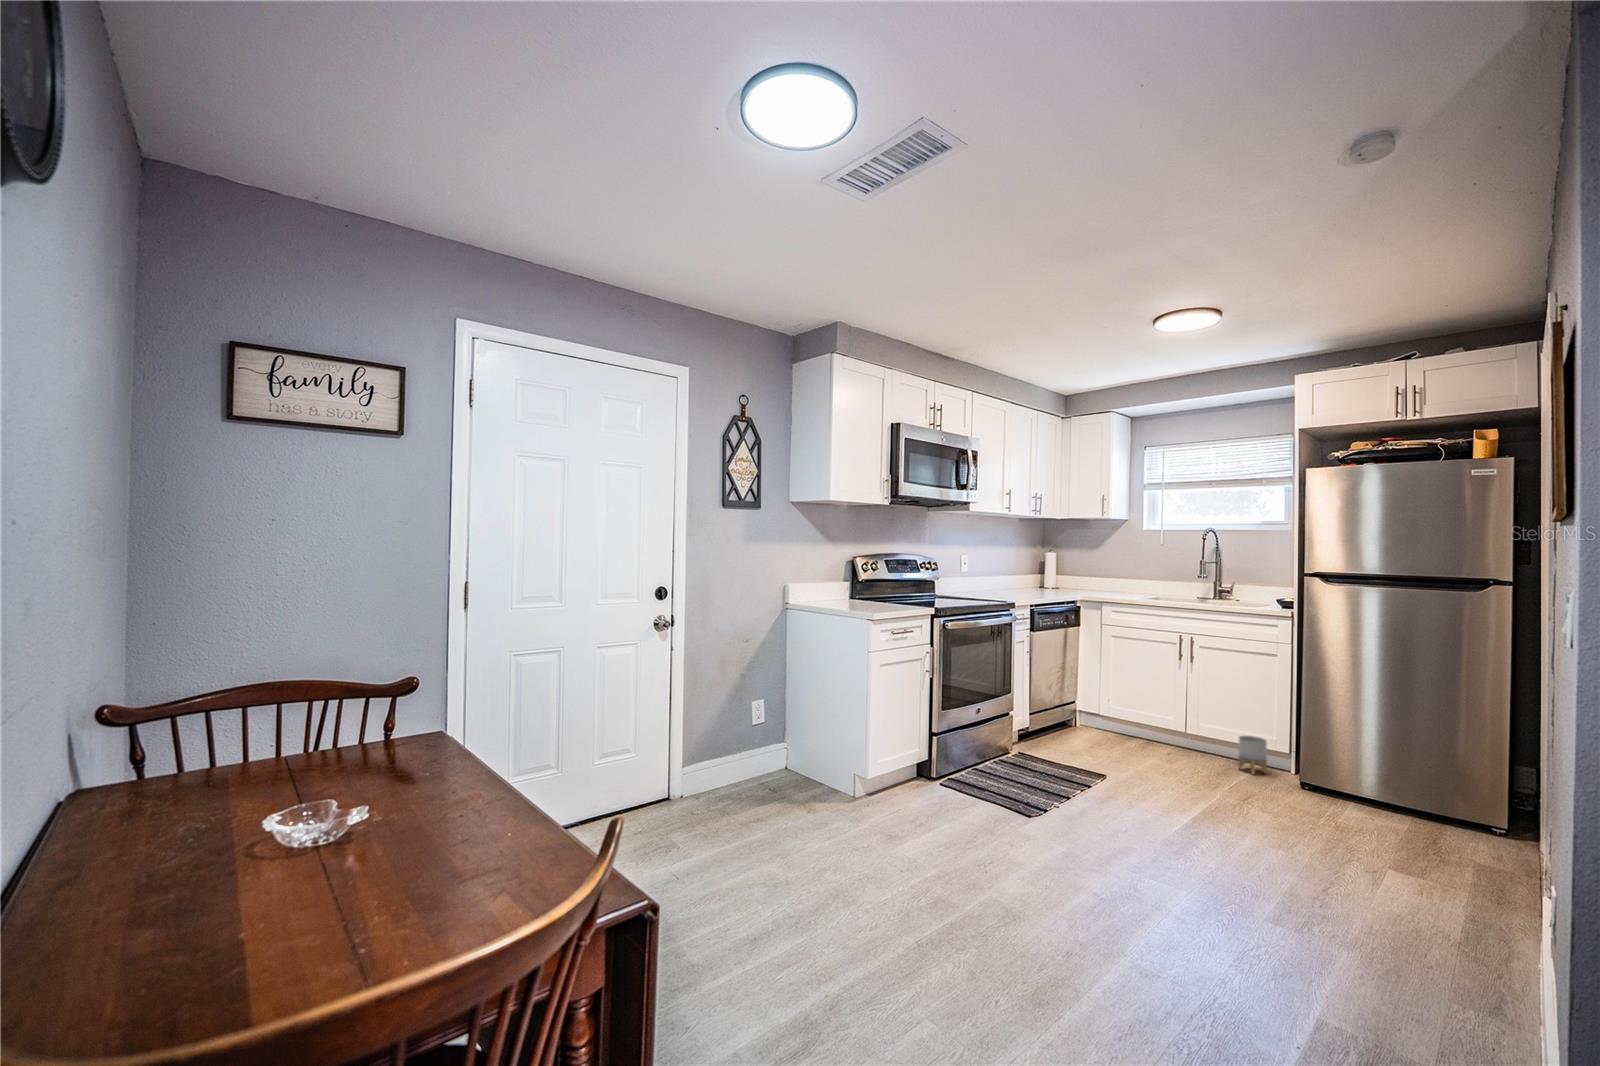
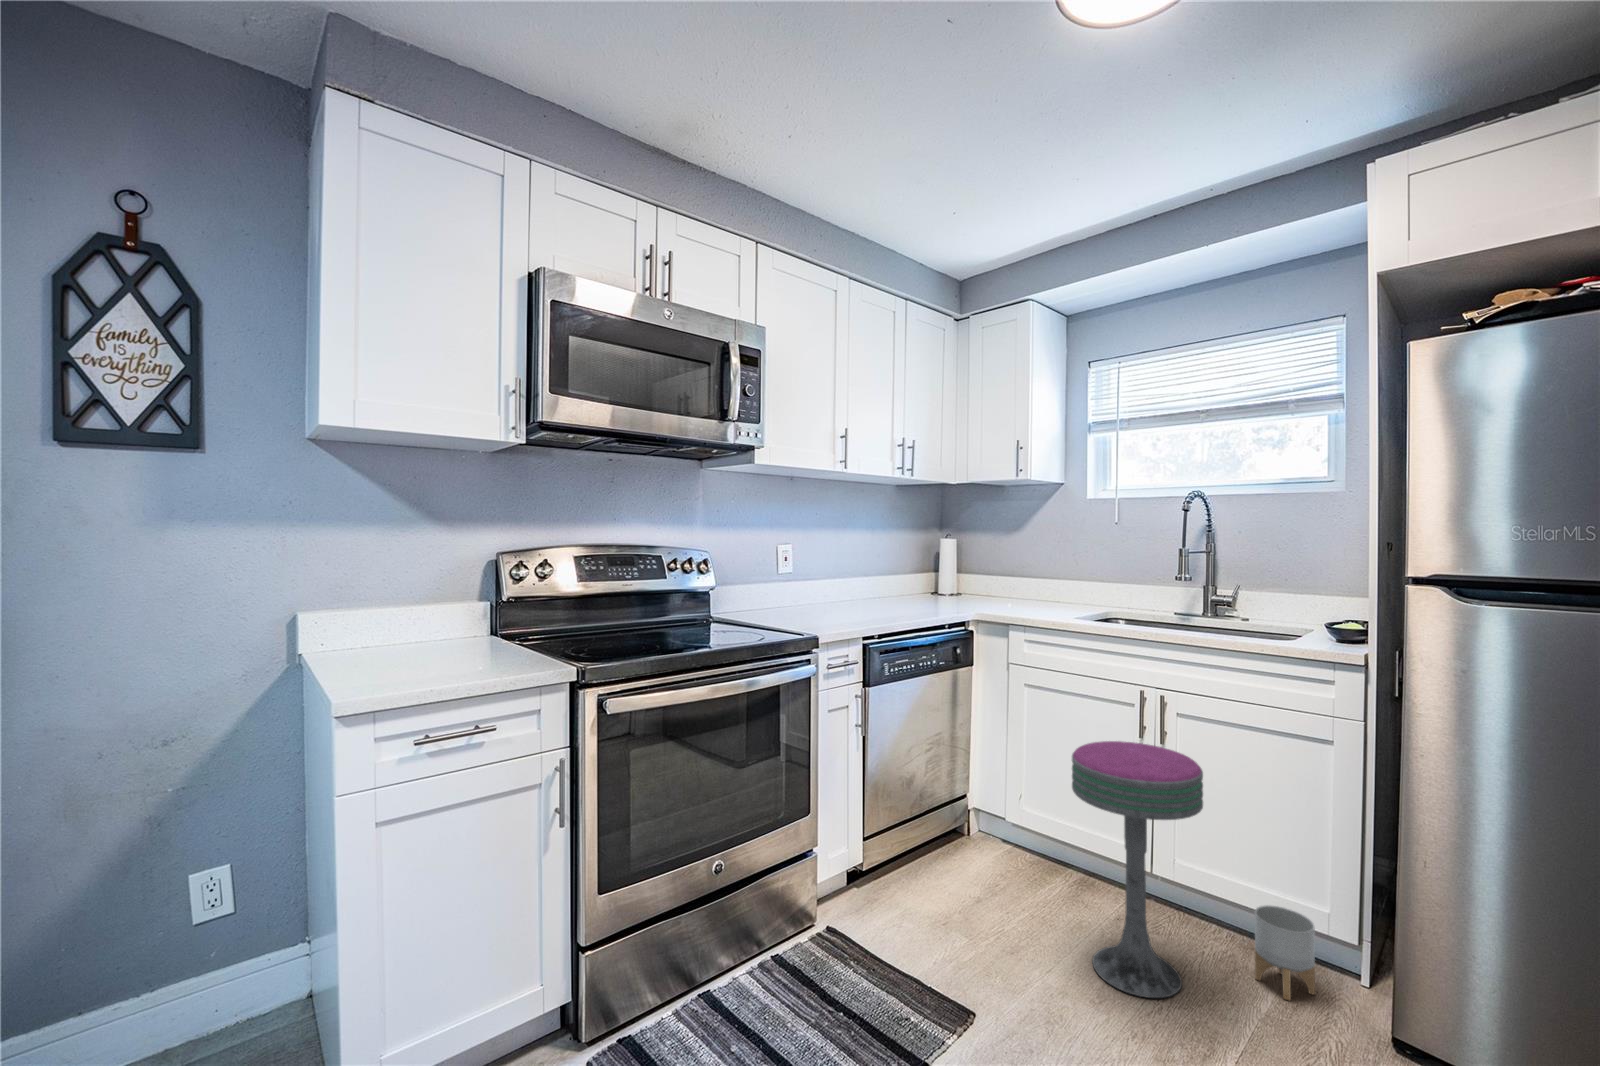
bar stool: none [1149,657,1215,773] -> present [1072,741,1203,998]

